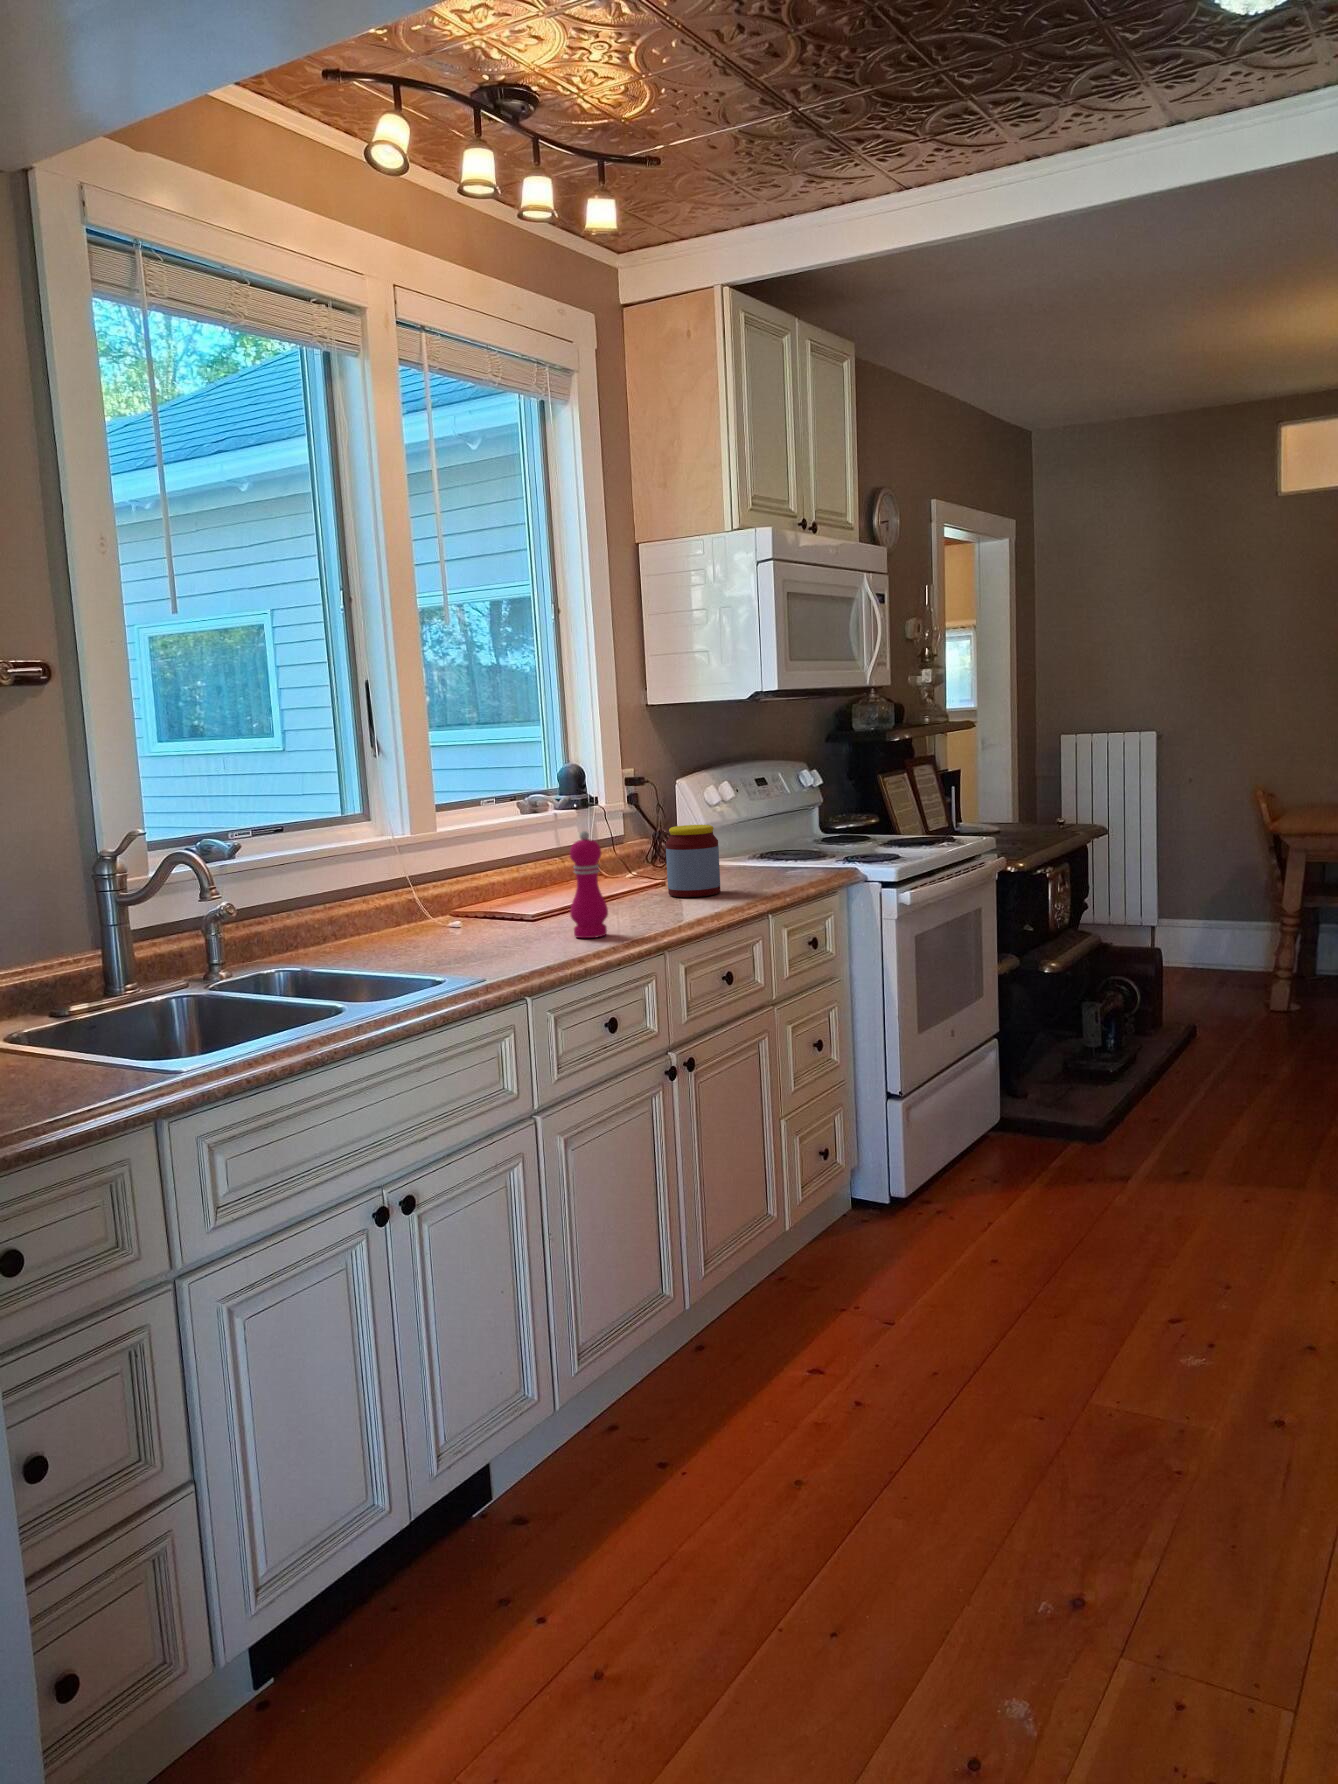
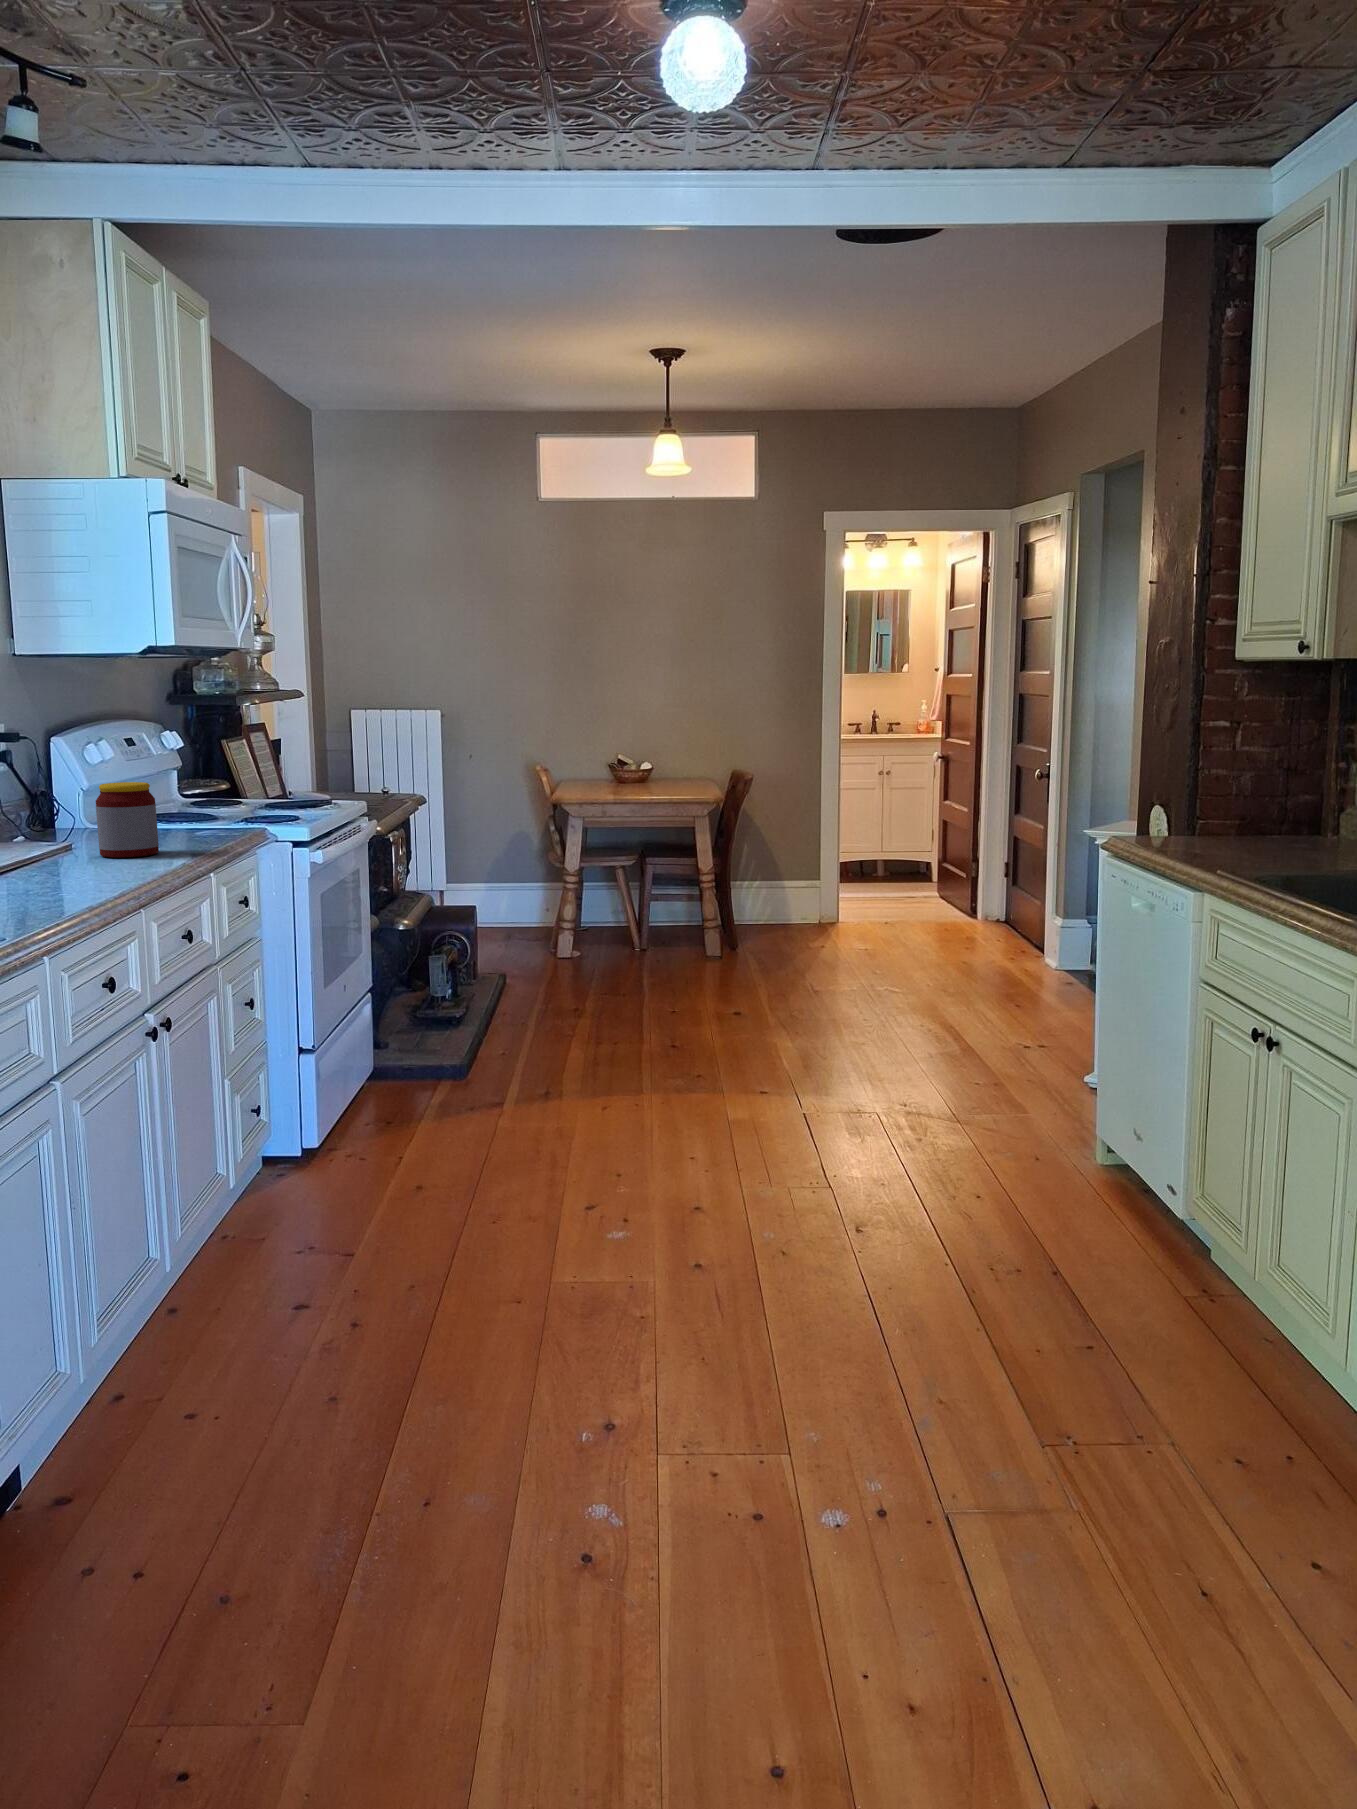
pepper mill: present [570,831,608,938] -> none [40,781,87,897]

